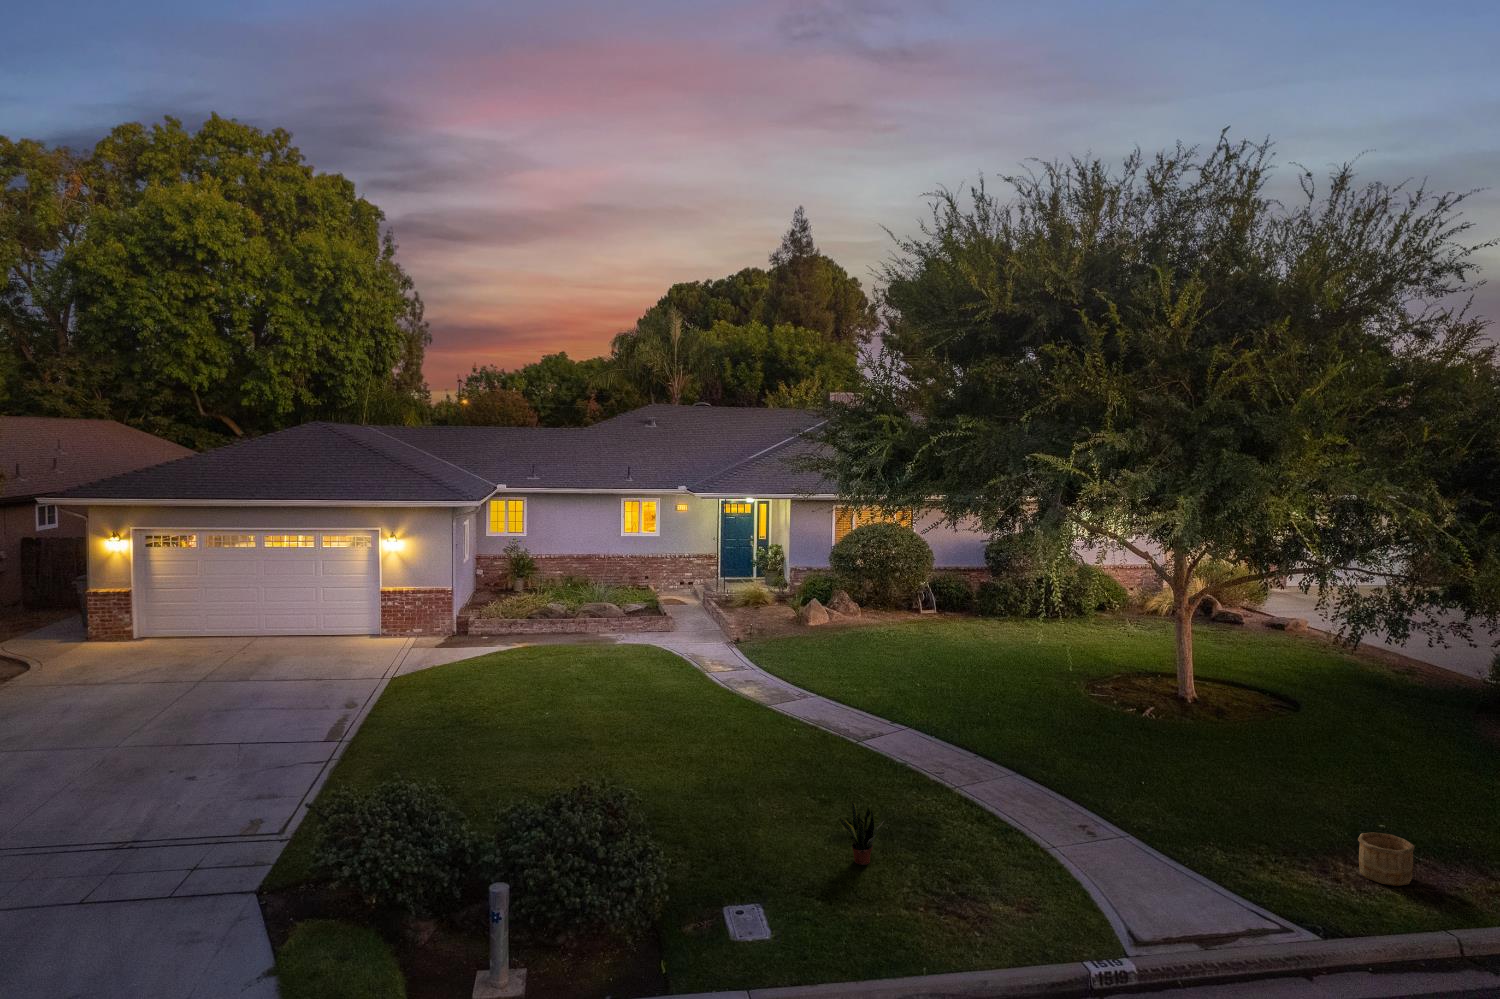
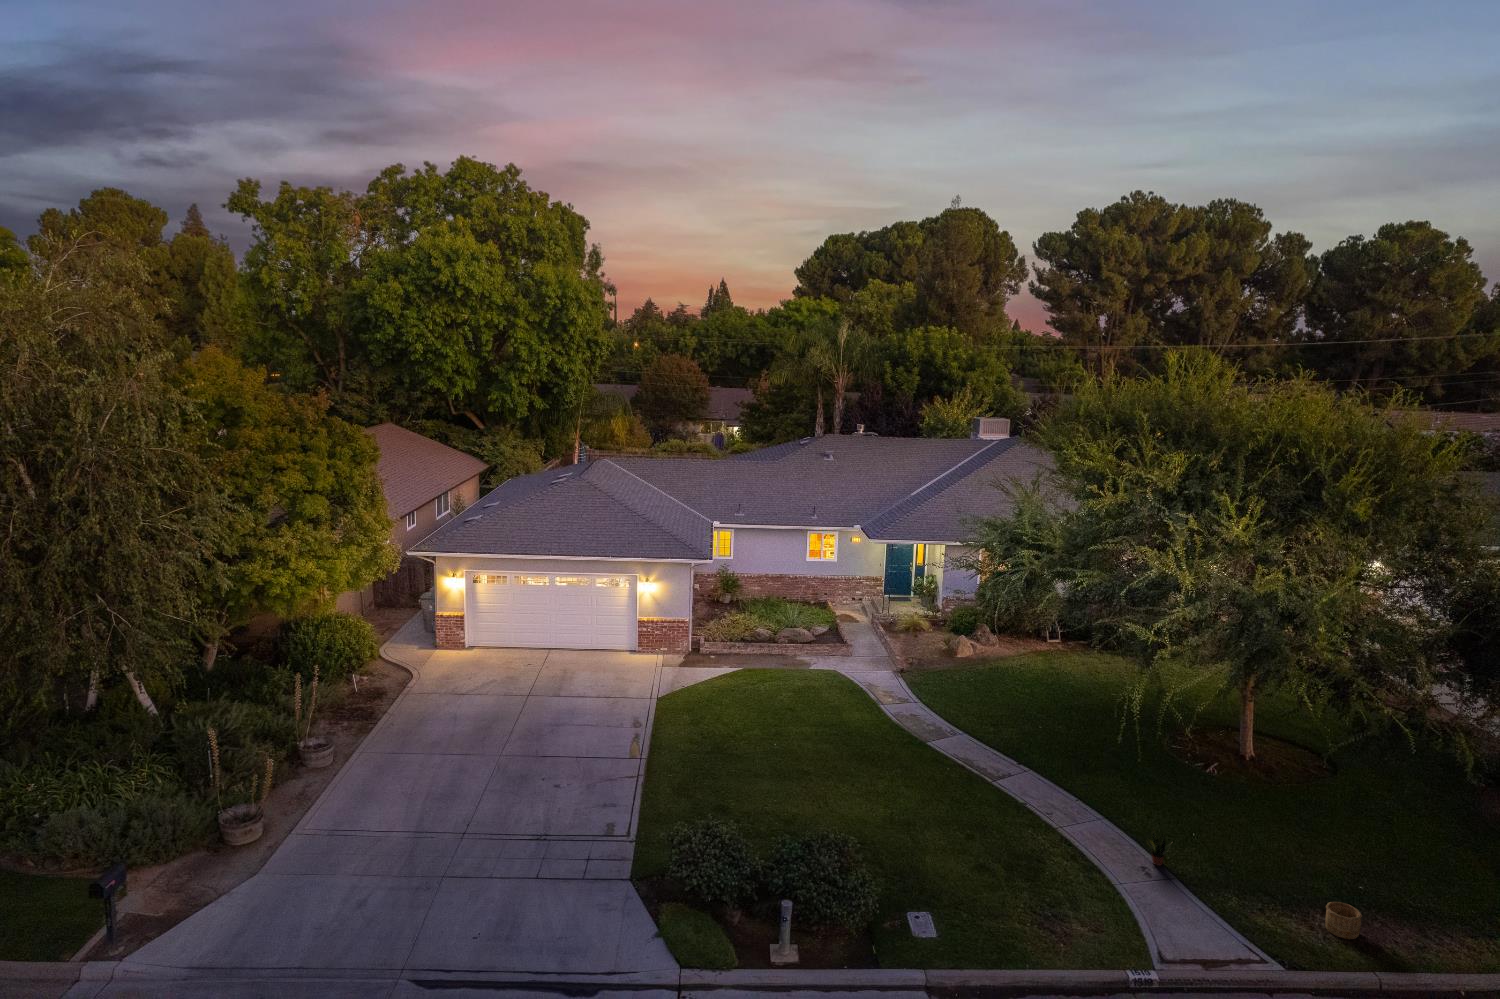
potted plant: present [840,801,884,865] -> present [1147,829,1166,866]

